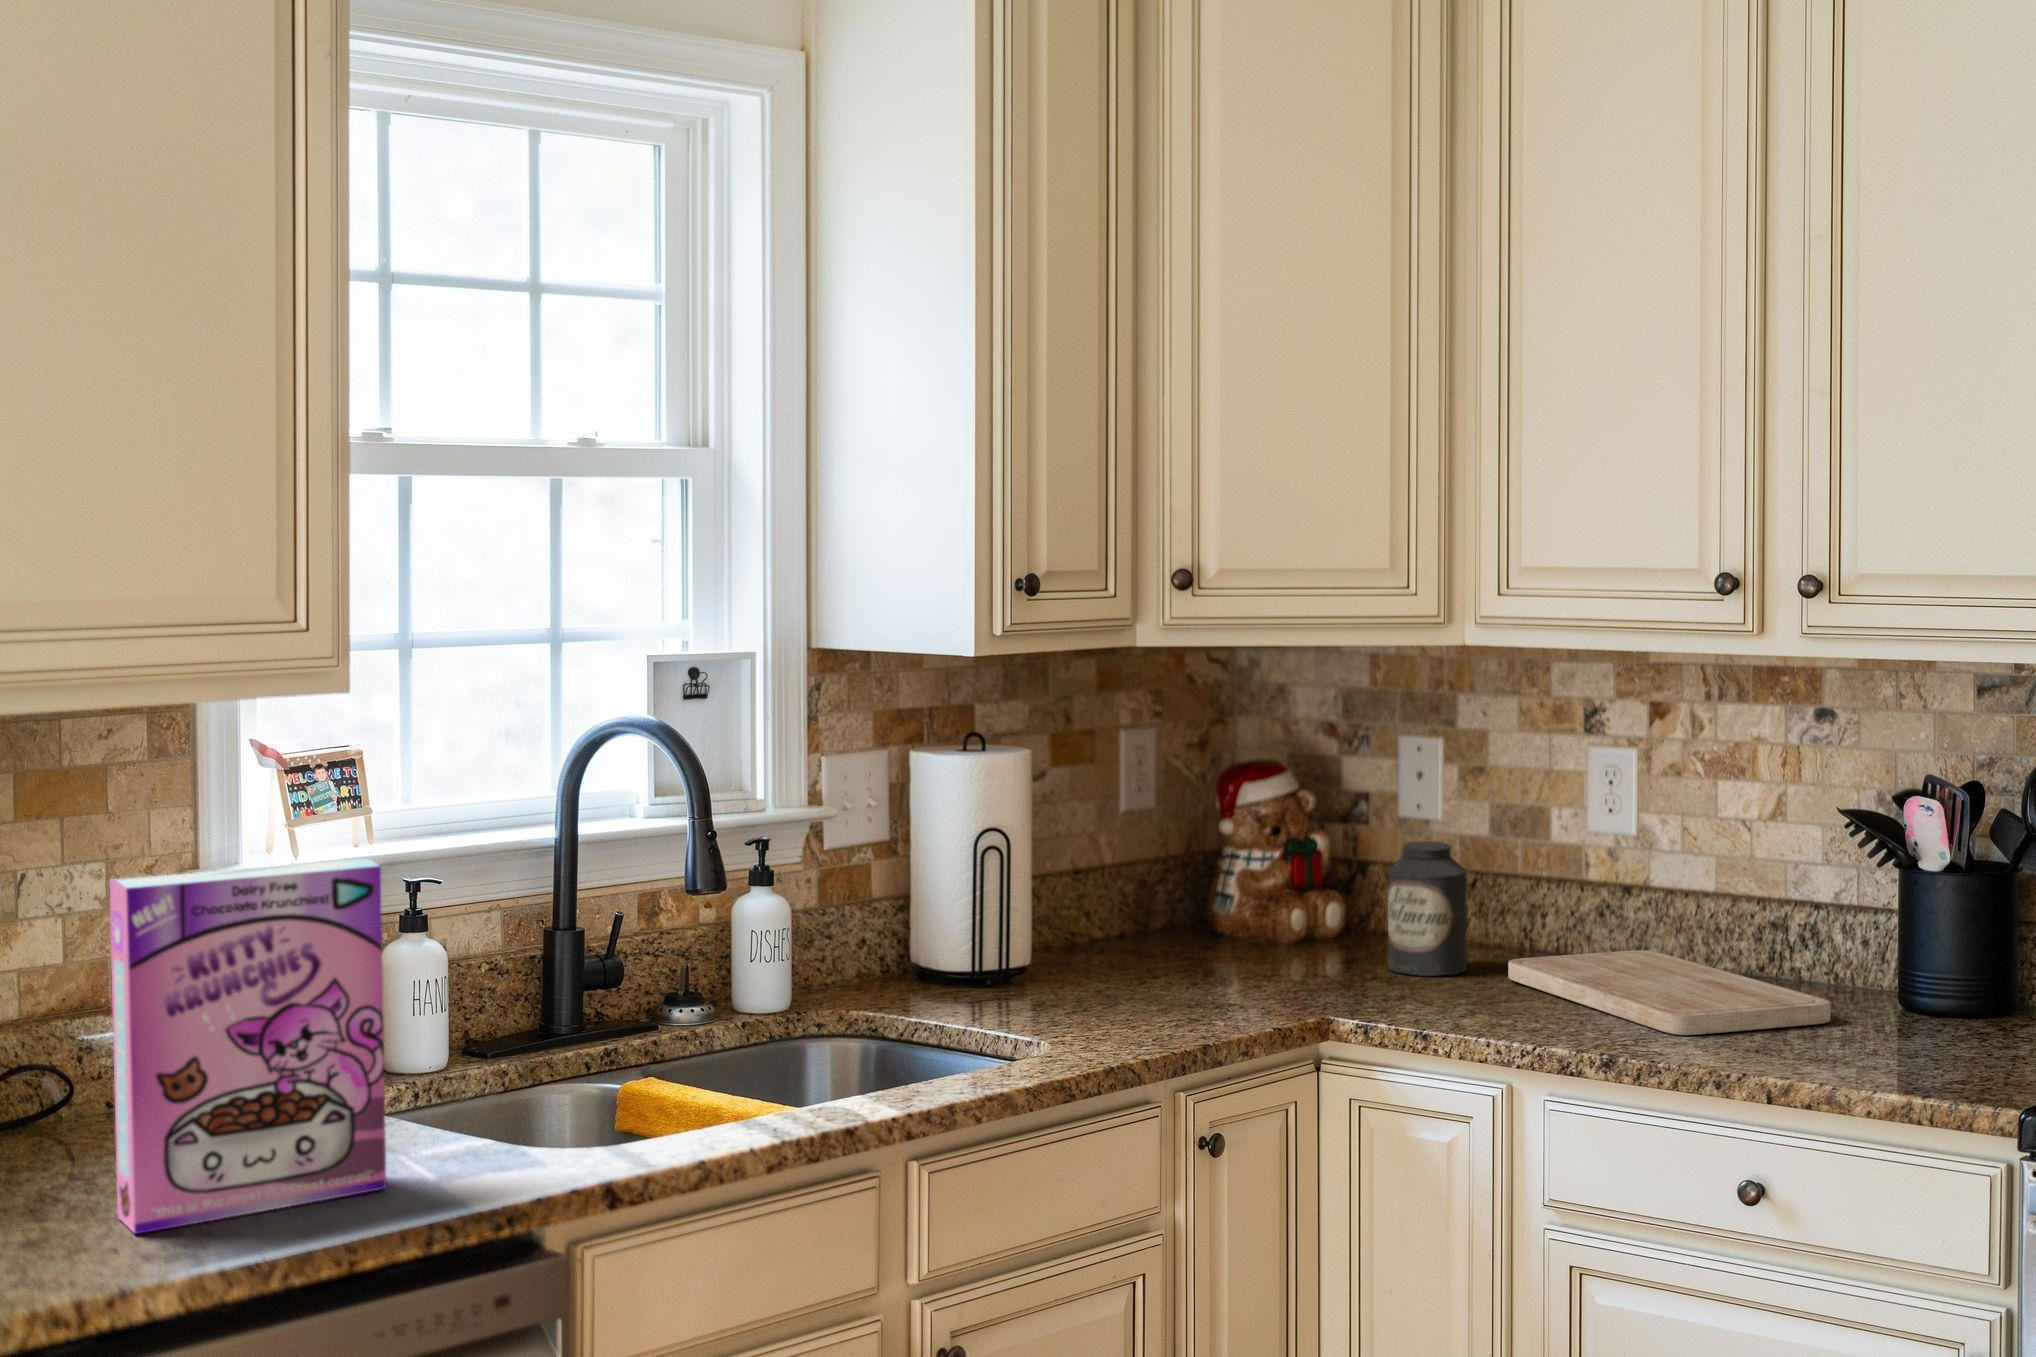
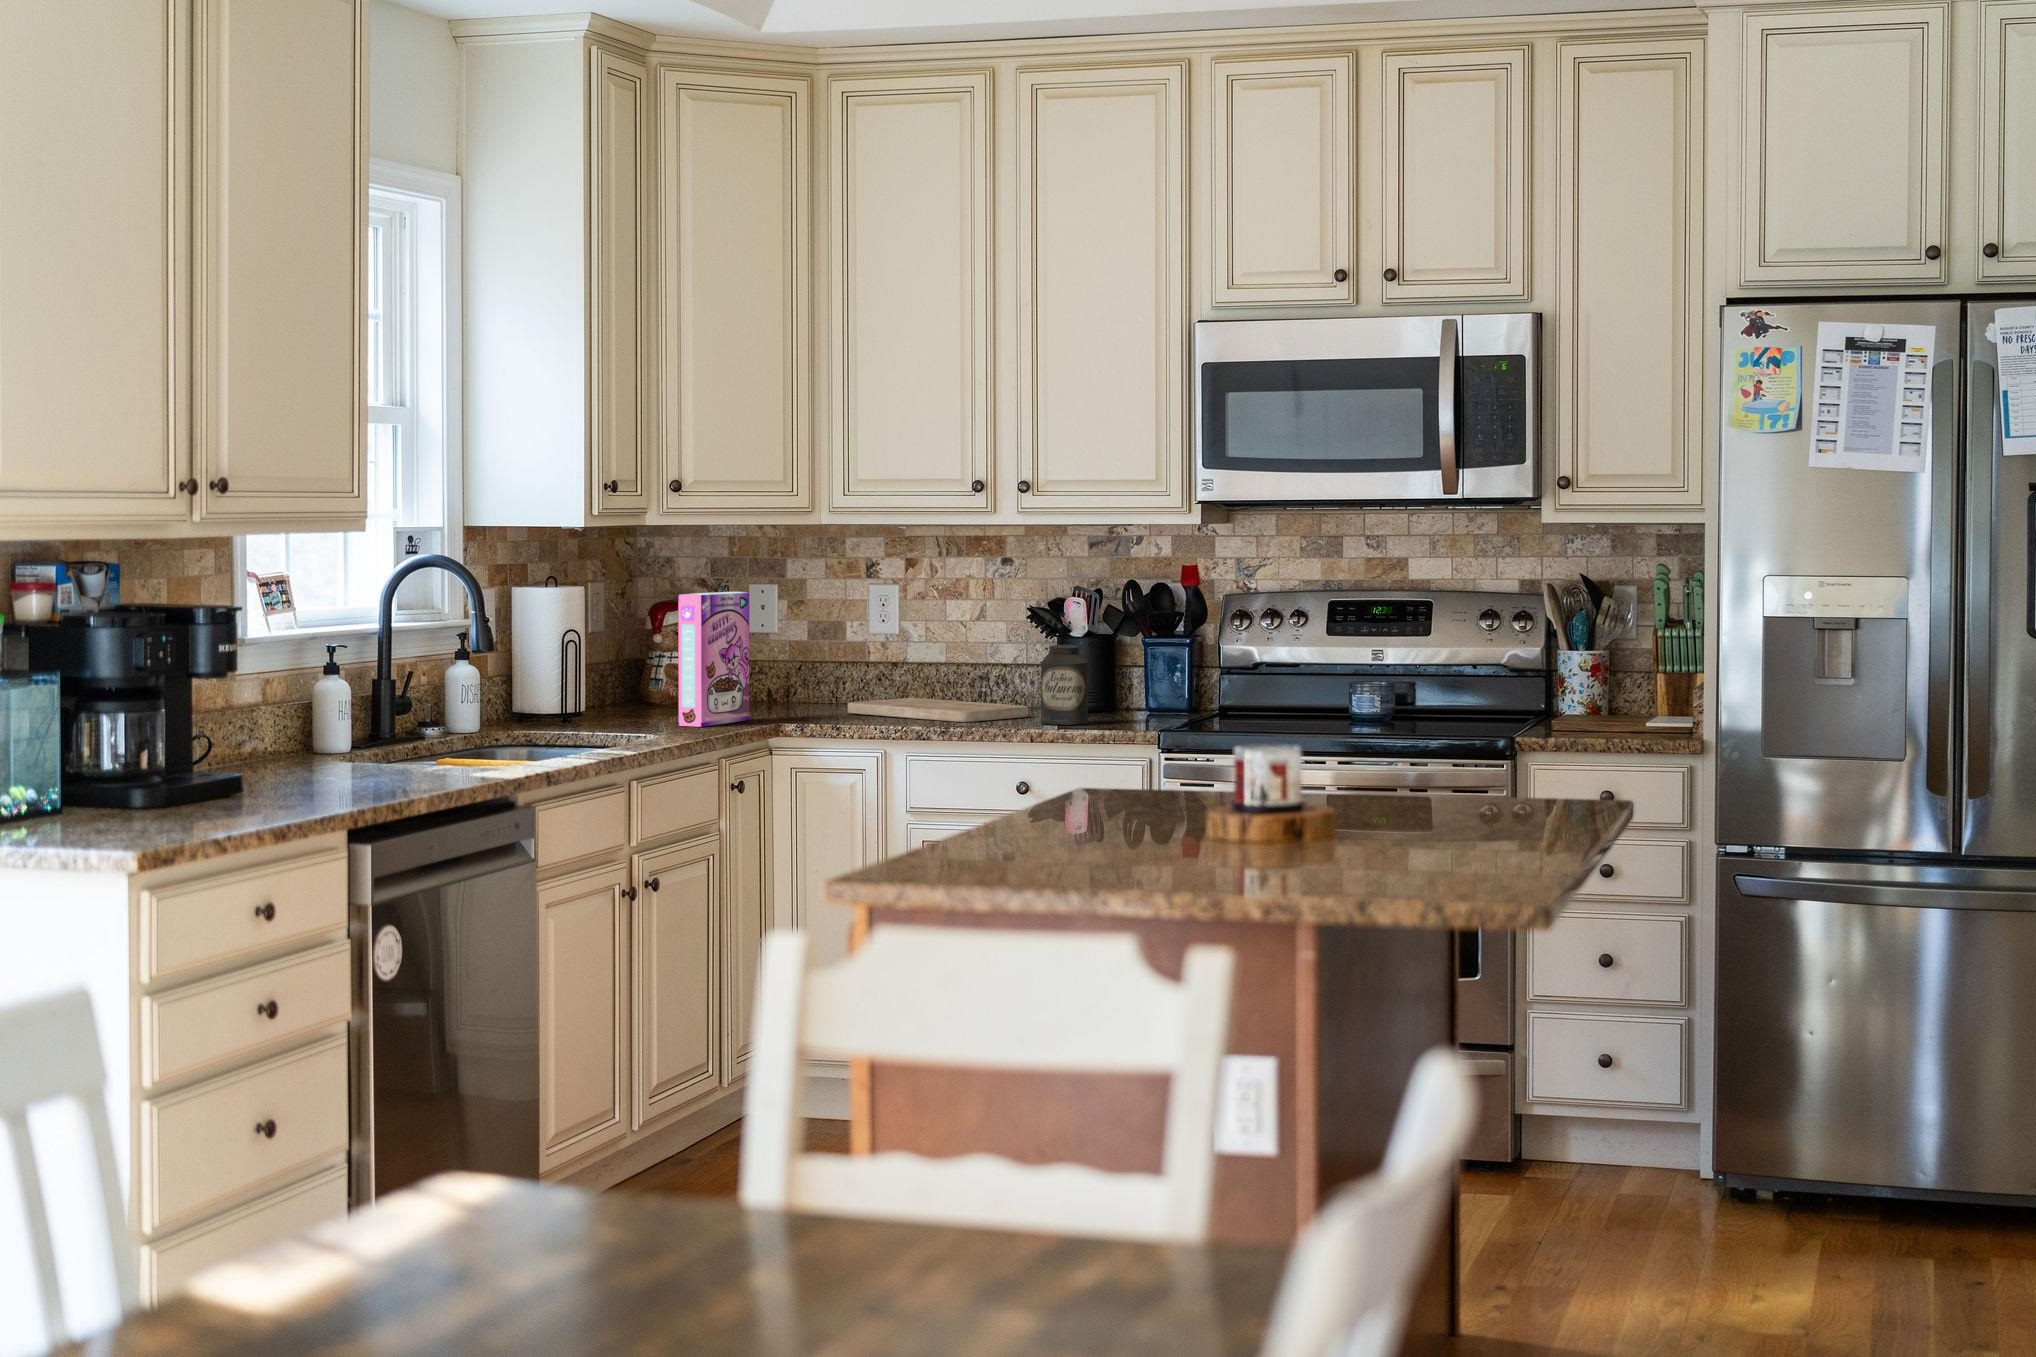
canister: present [1388,841,1467,976] -> present [1040,645,1088,725]
cereal box: present [109,859,386,1234] -> present [678,592,749,727]

